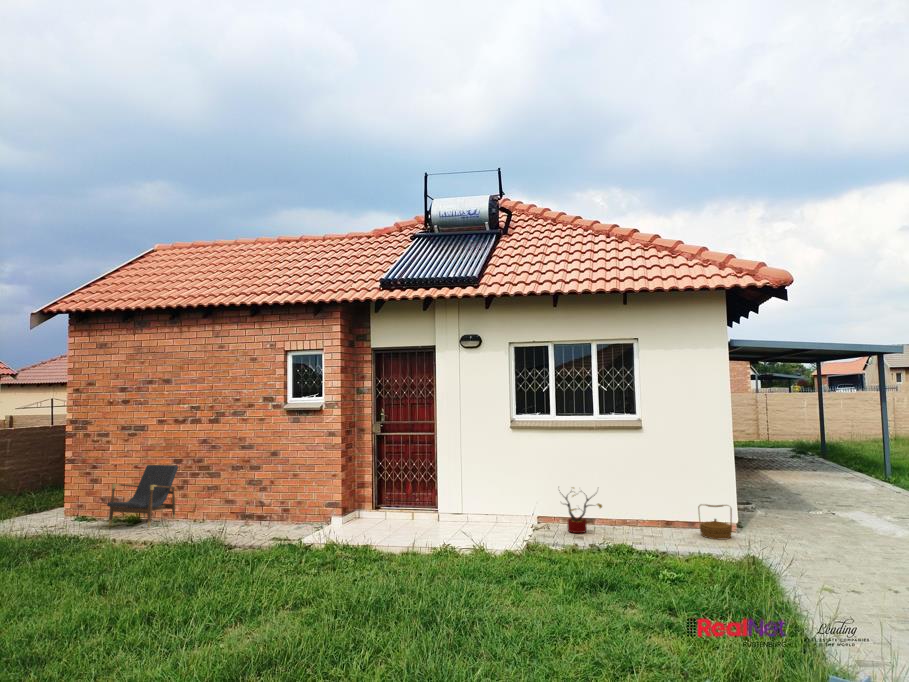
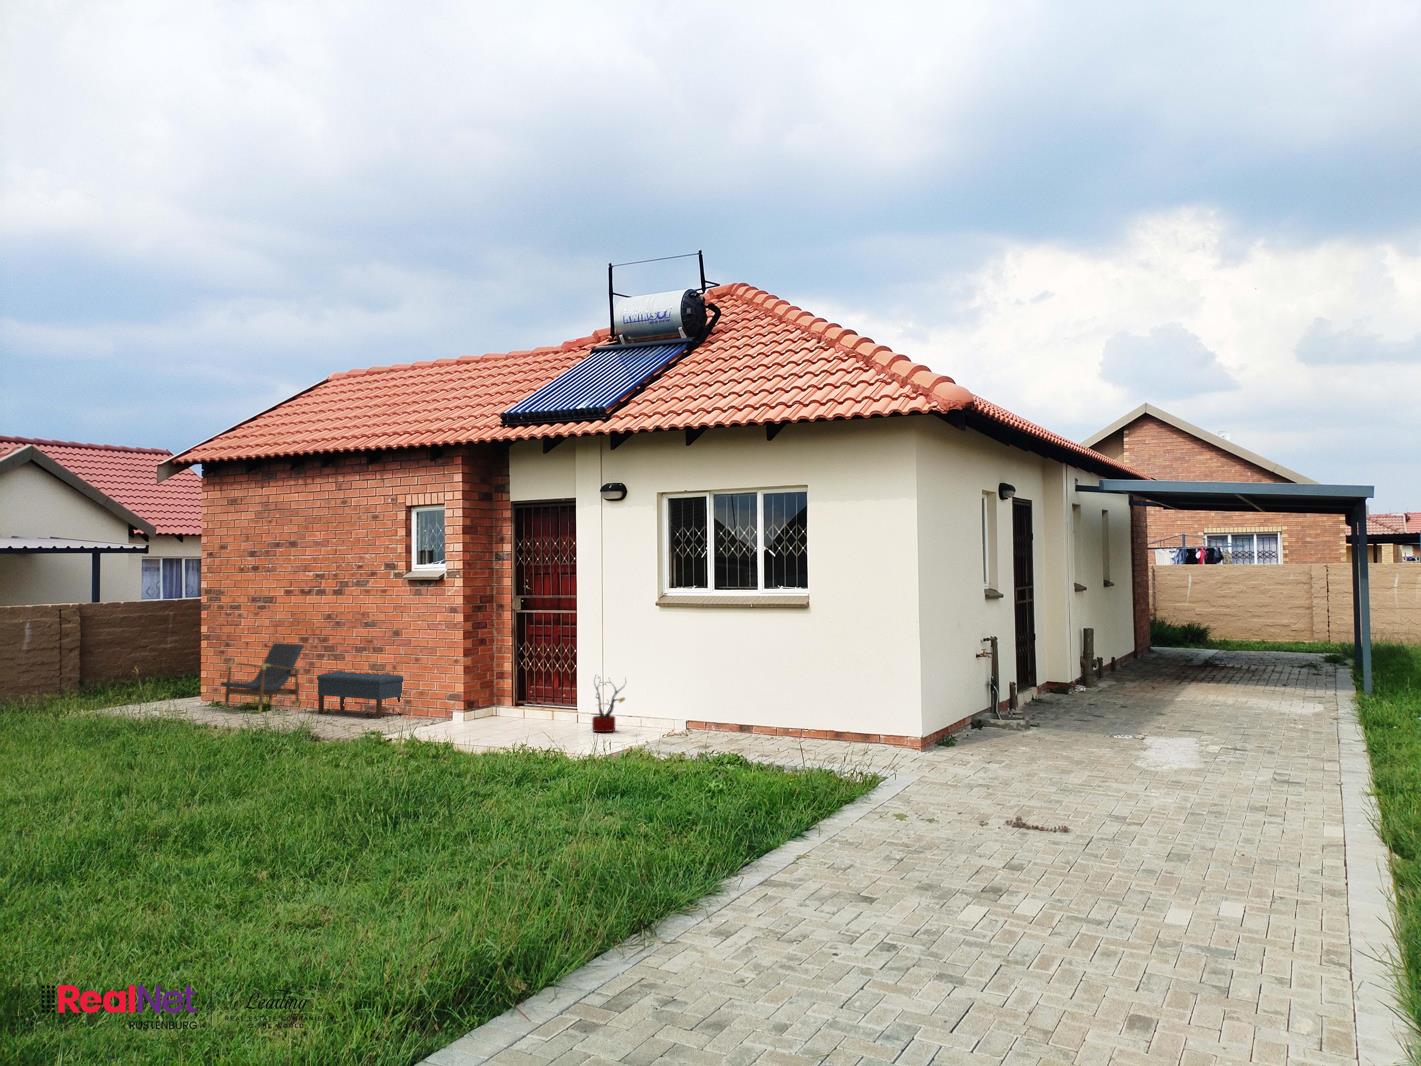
decorative plant: present [559,487,602,533] -> present [592,677,625,732]
bench: none [204,488,284,528] -> present [317,672,403,719]
woven basket: present [698,504,732,539] -> none [865,711,908,758]

